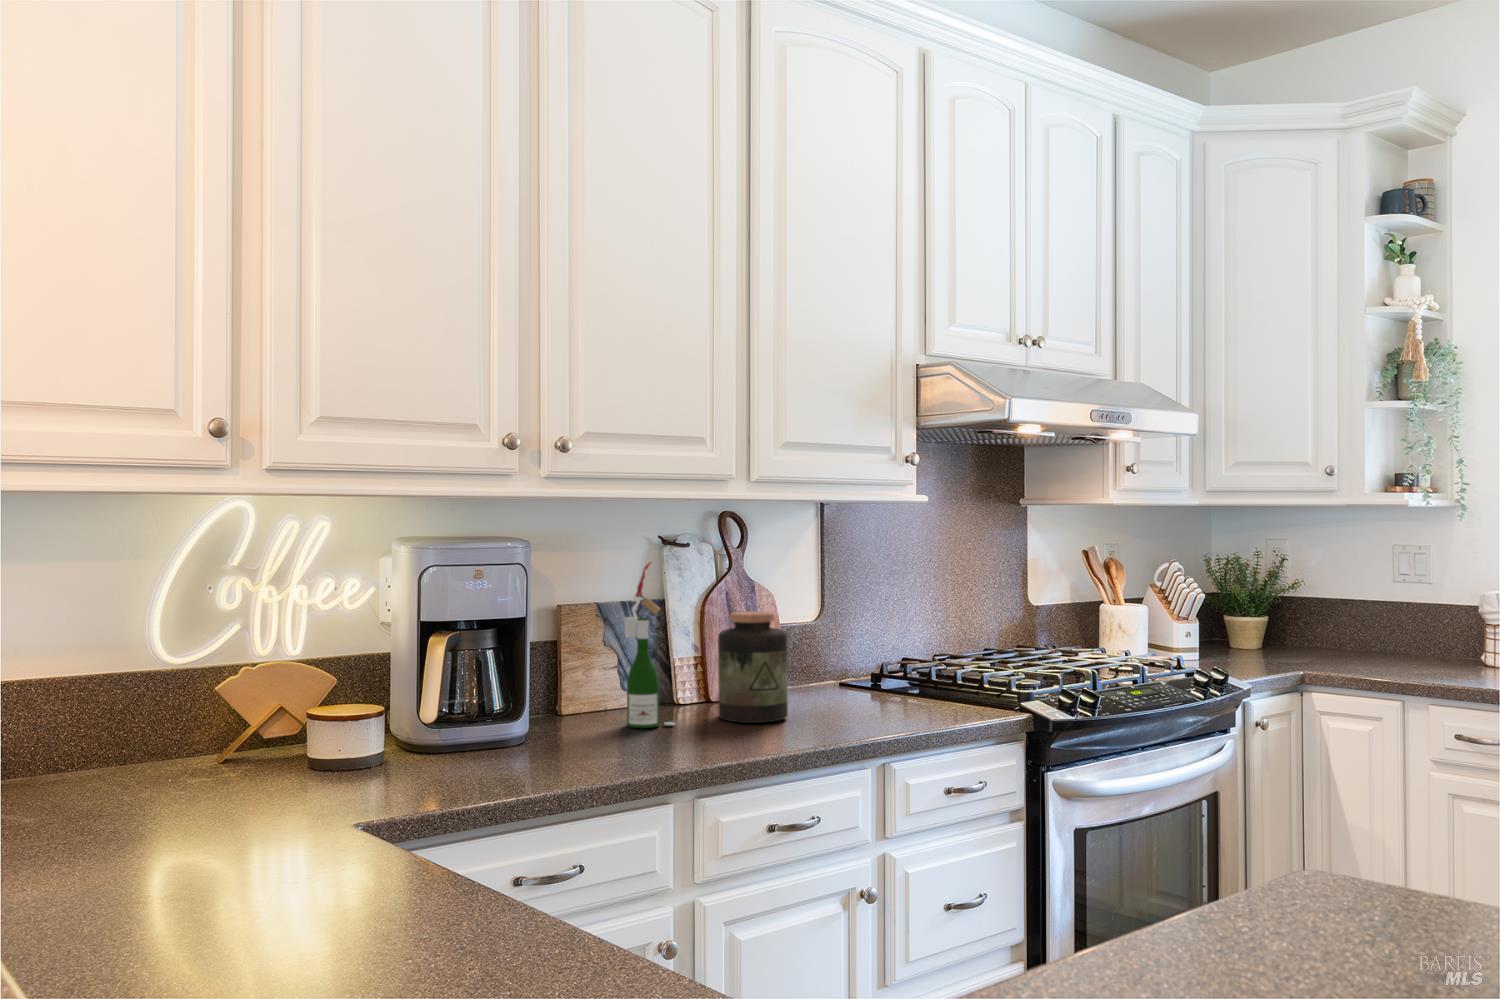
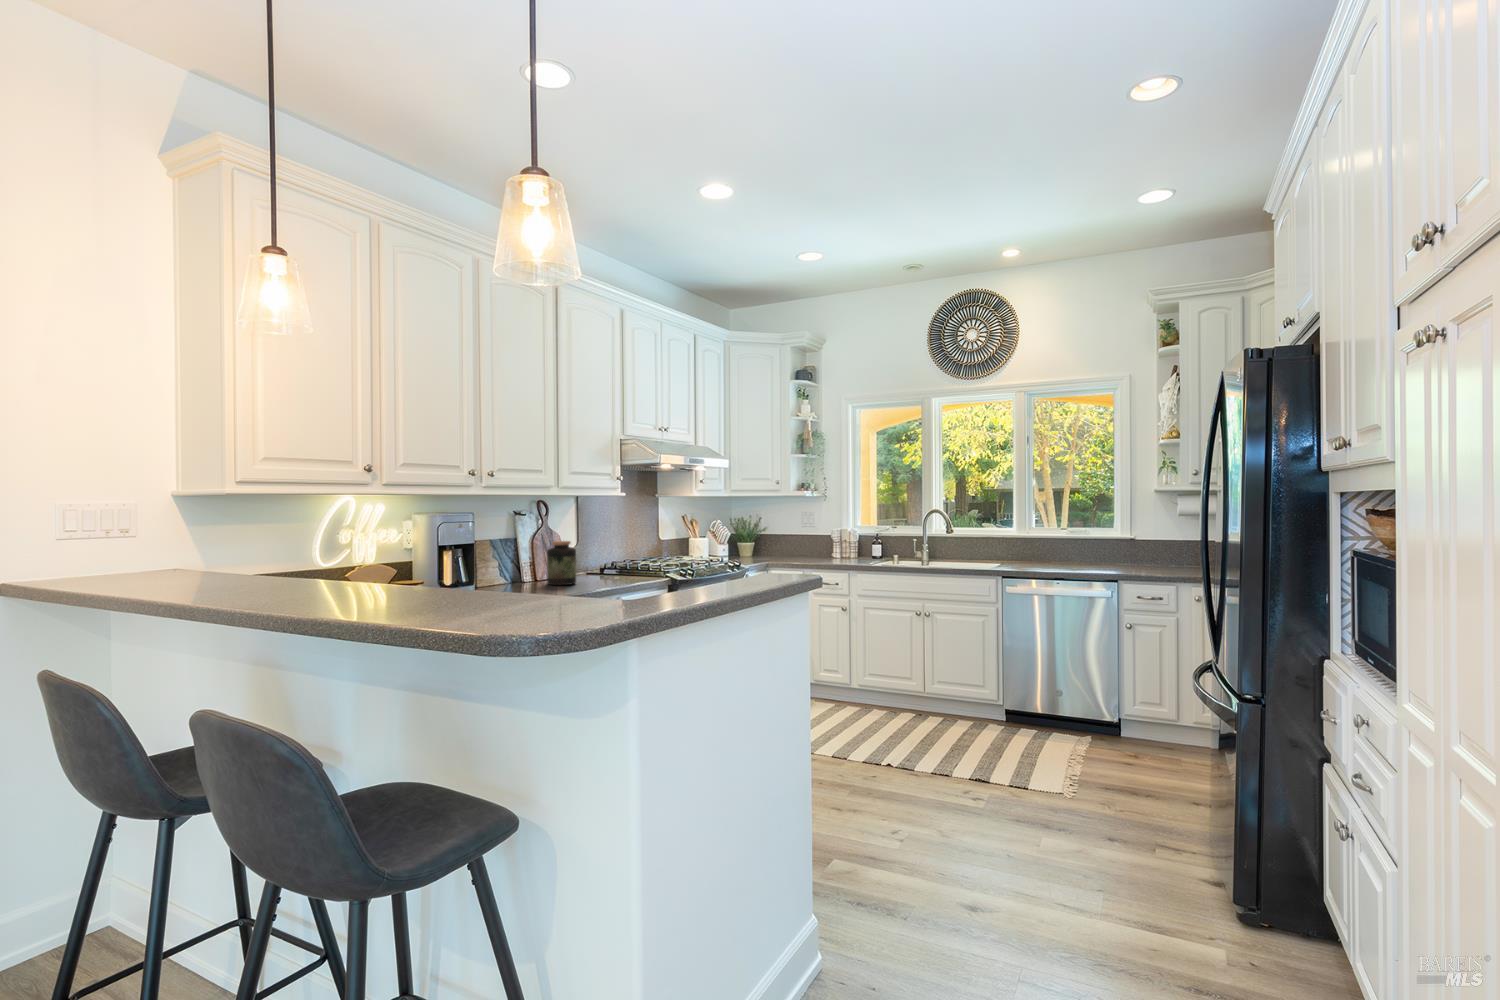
wine bottle: present [625,562,675,728] -> none [510,521,532,589]

